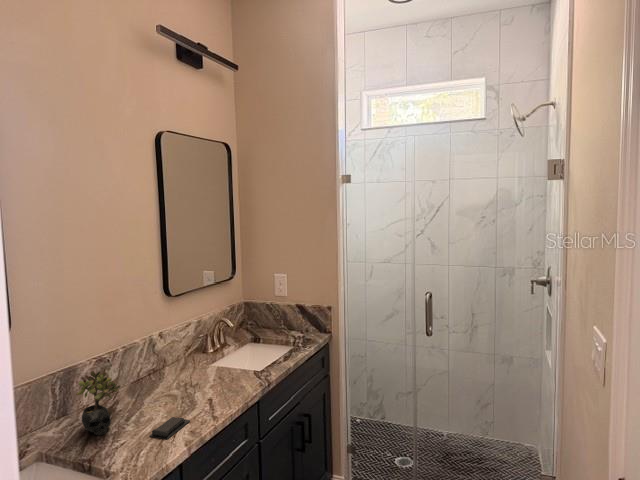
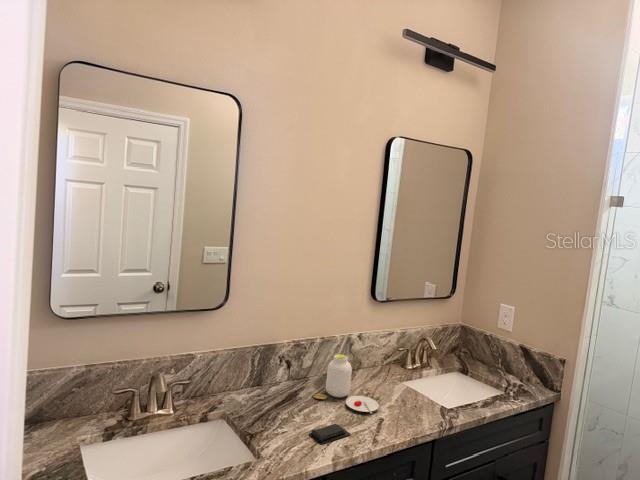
jar: none [133,354,203,405] -> present [313,354,379,413]
succulent plant: present [76,371,120,435] -> none [262,354,298,415]

